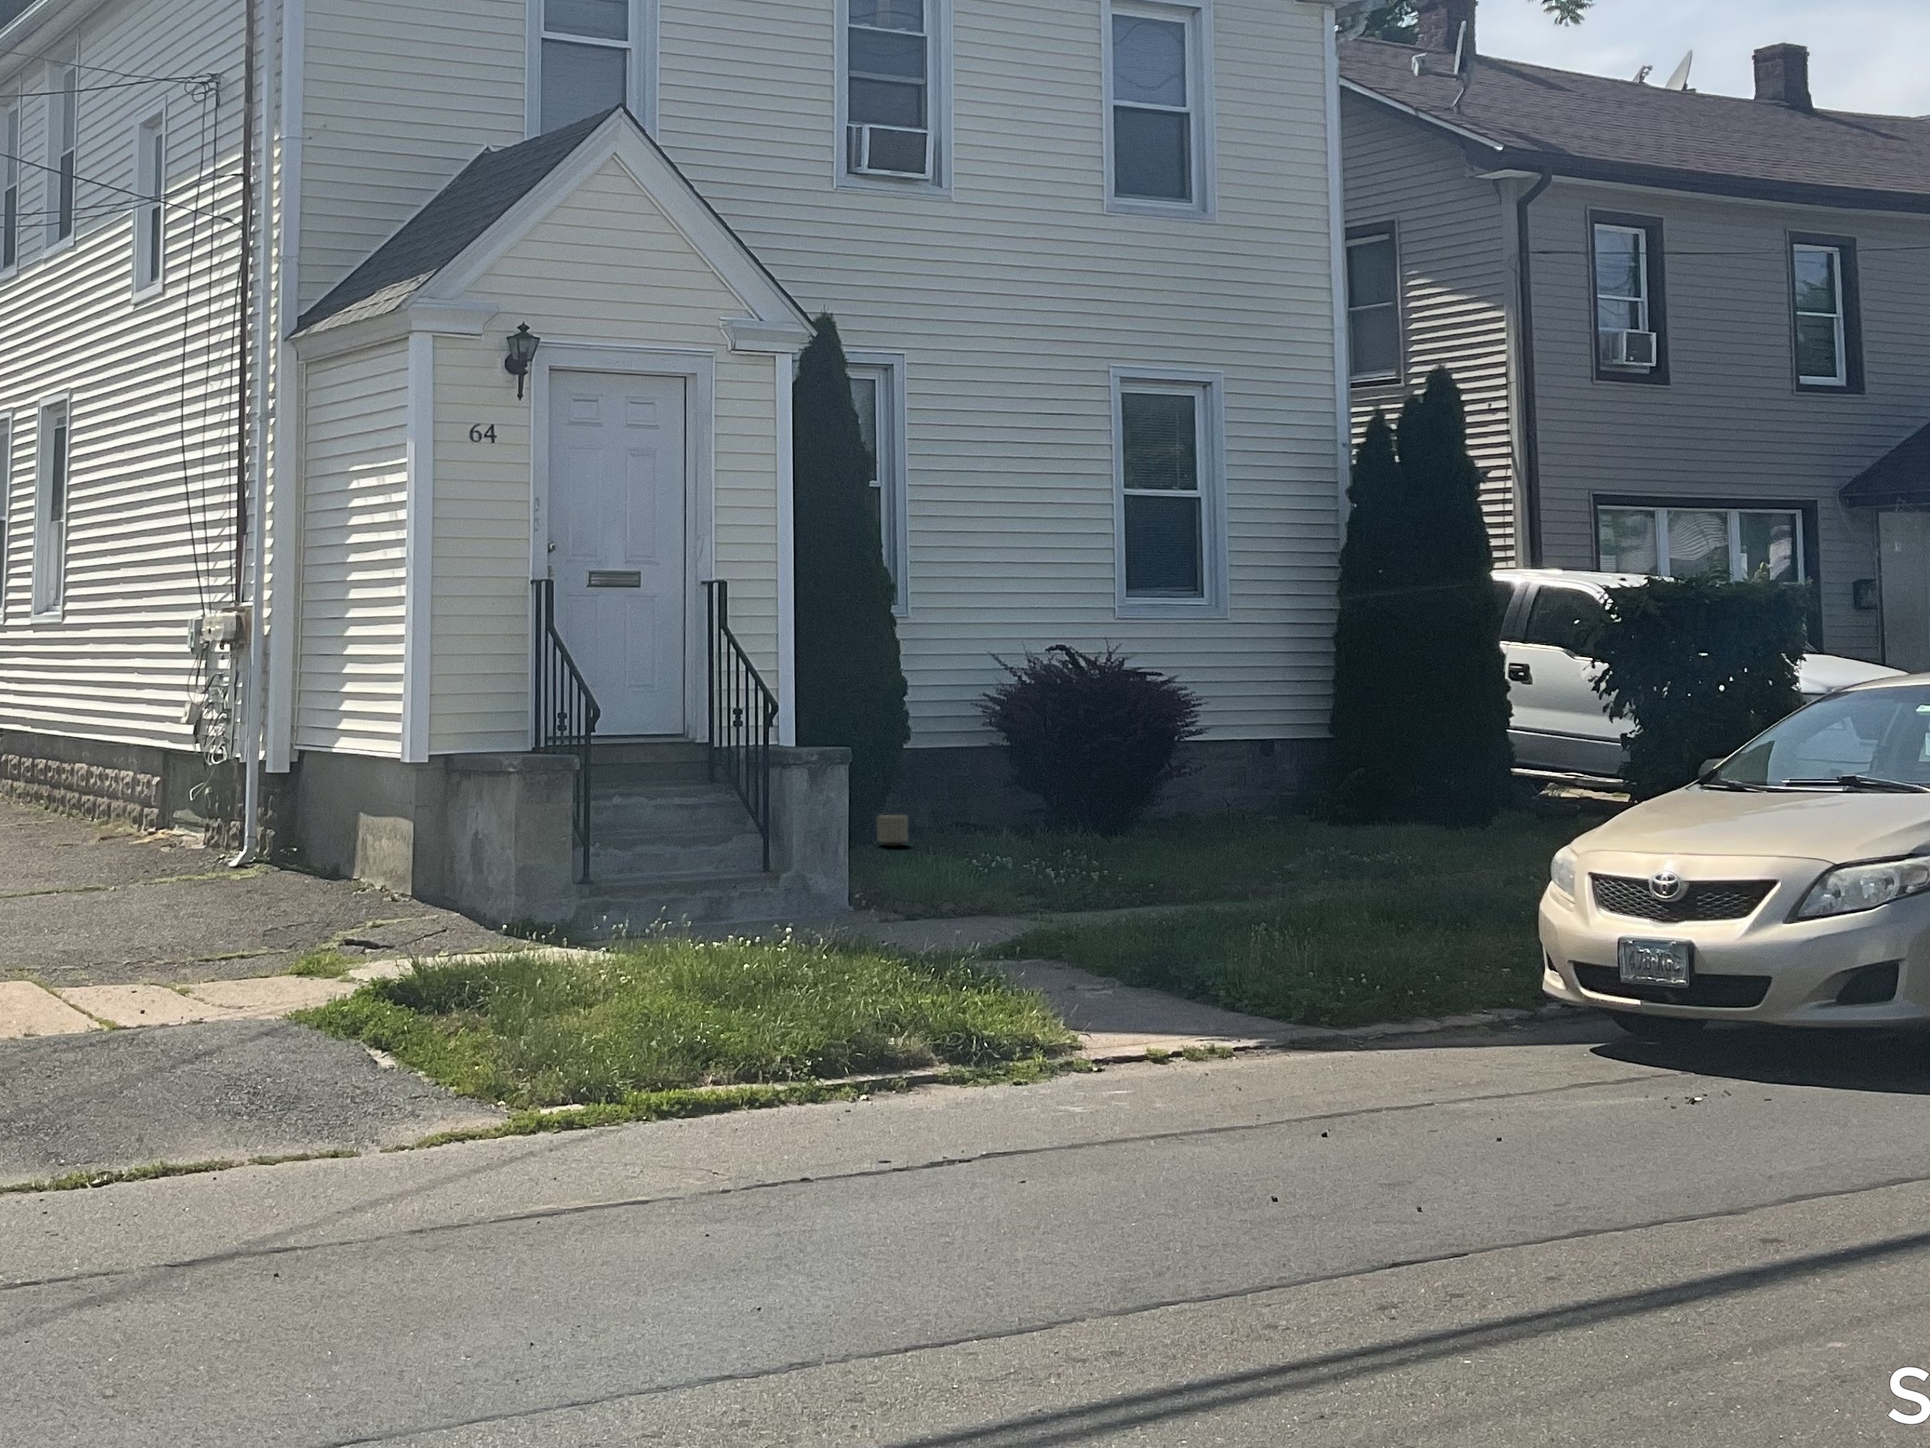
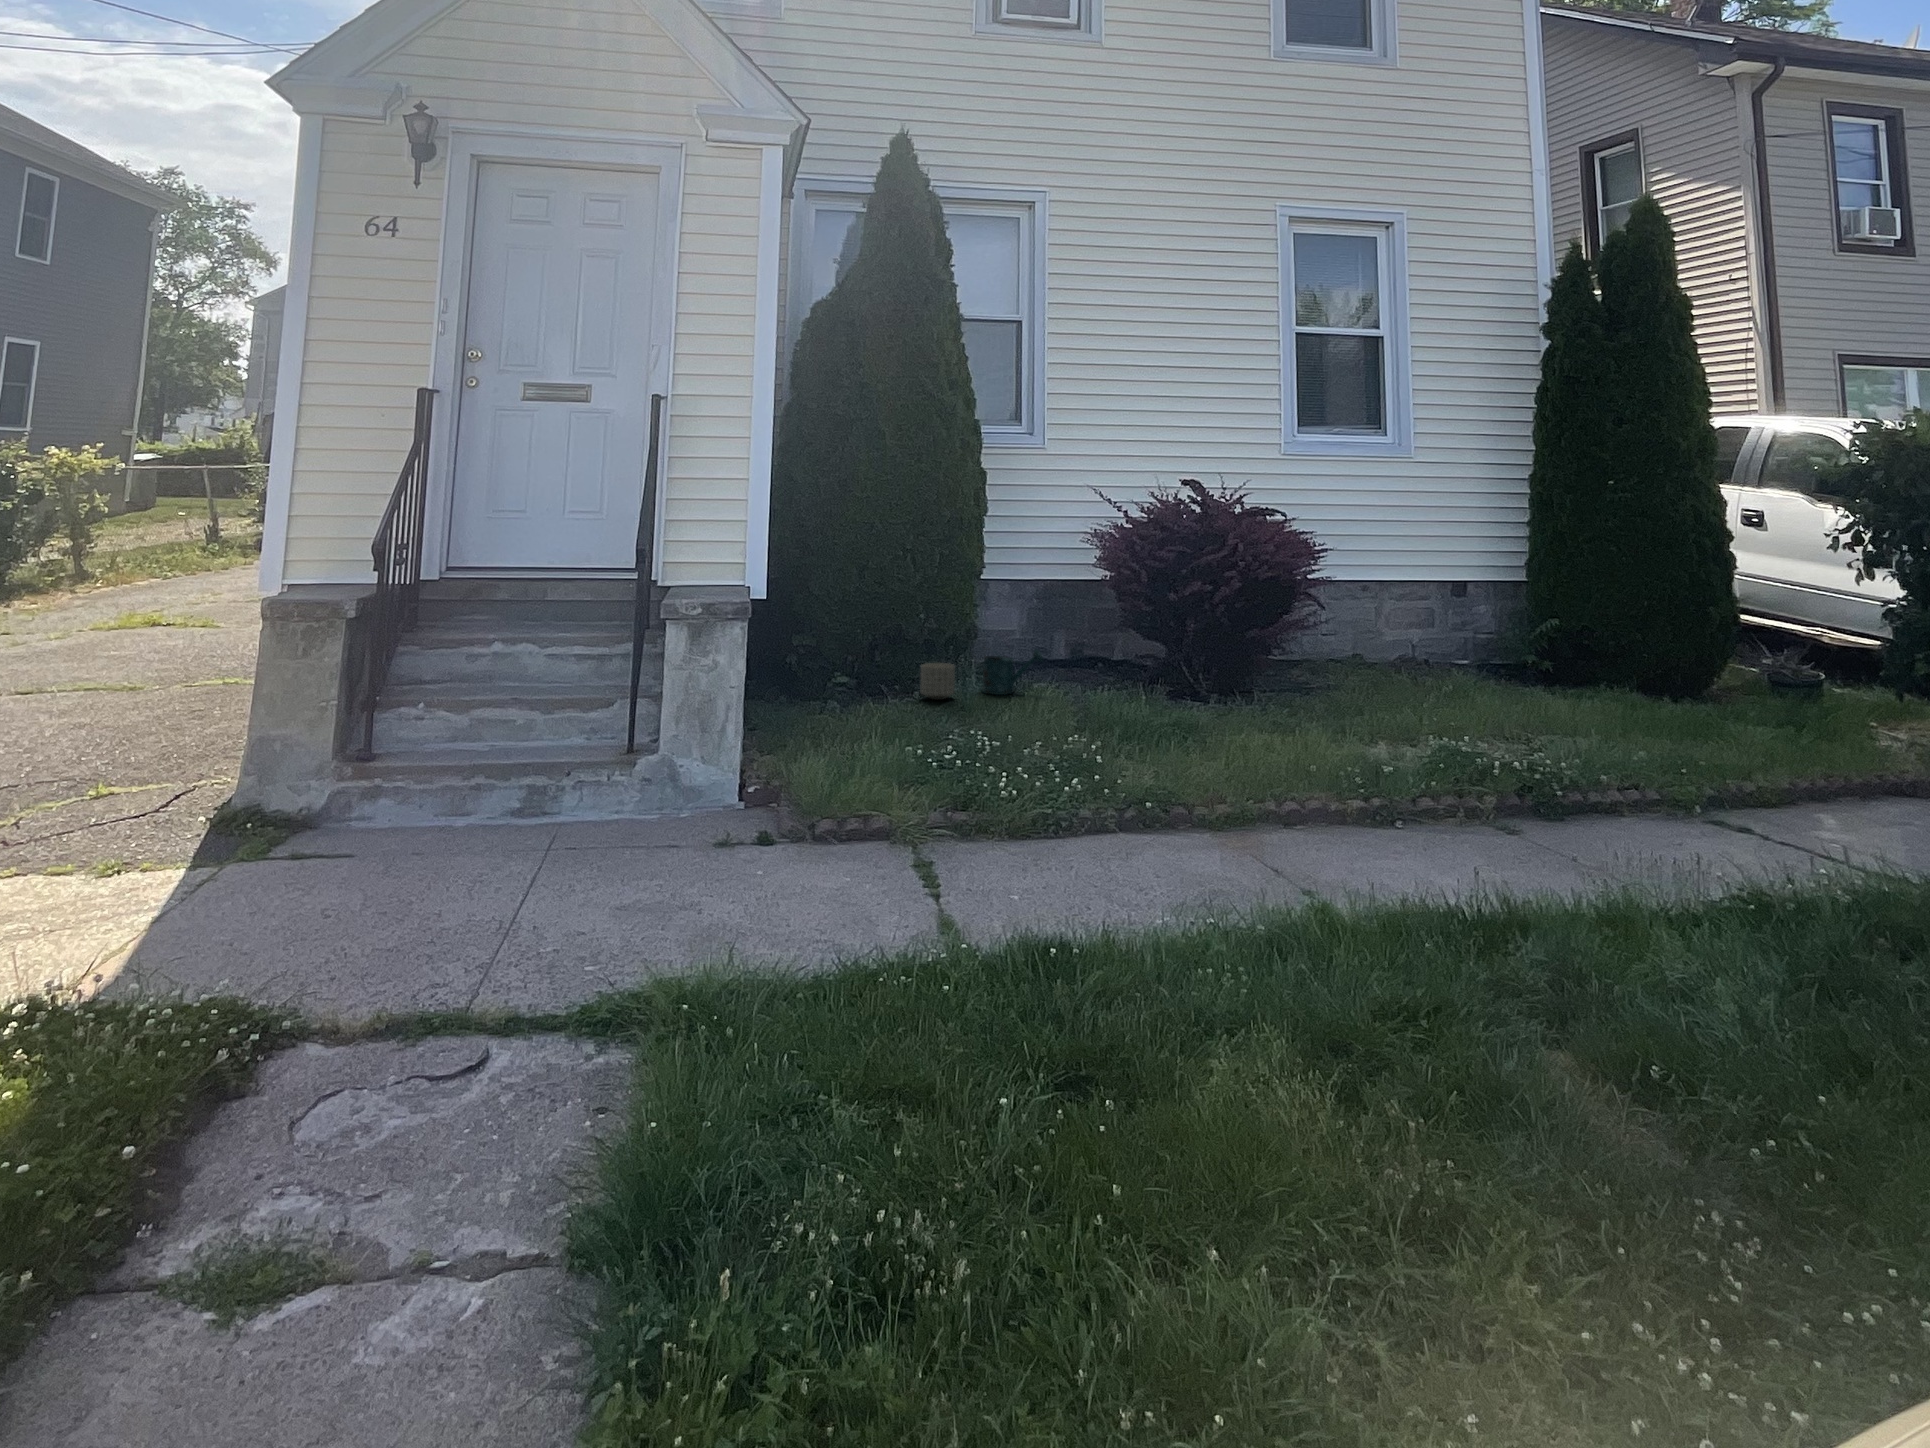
watering can: none [911,800,974,842] -> present [979,648,1043,695]

